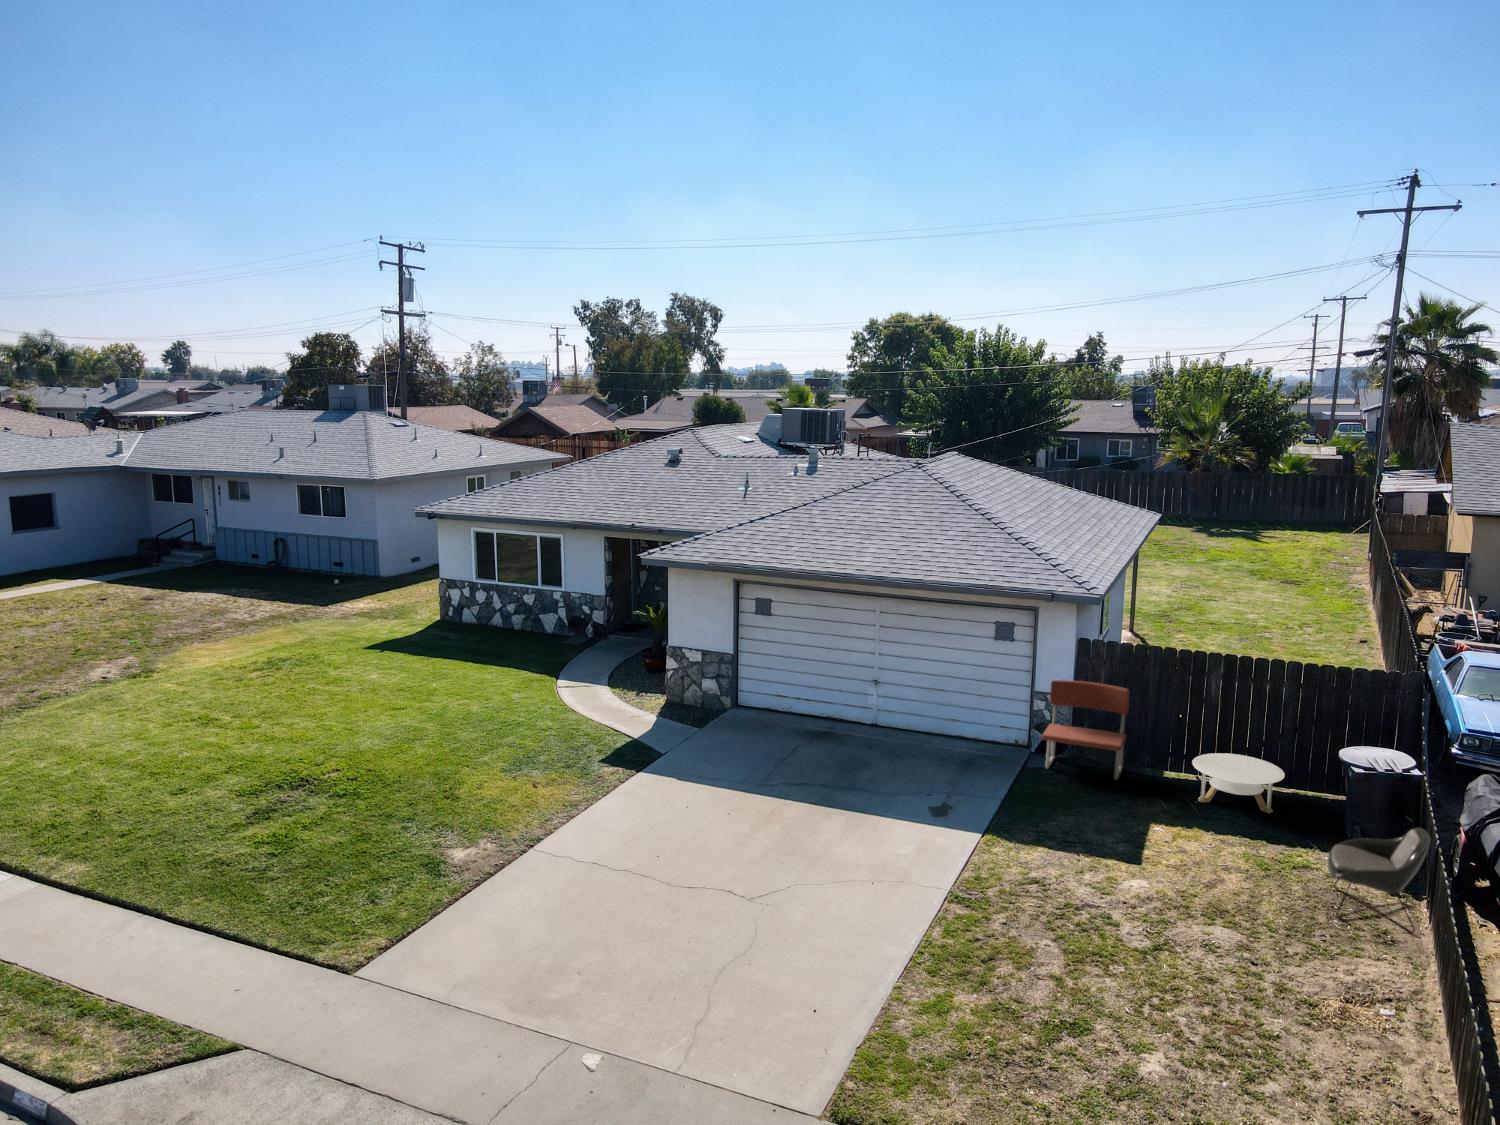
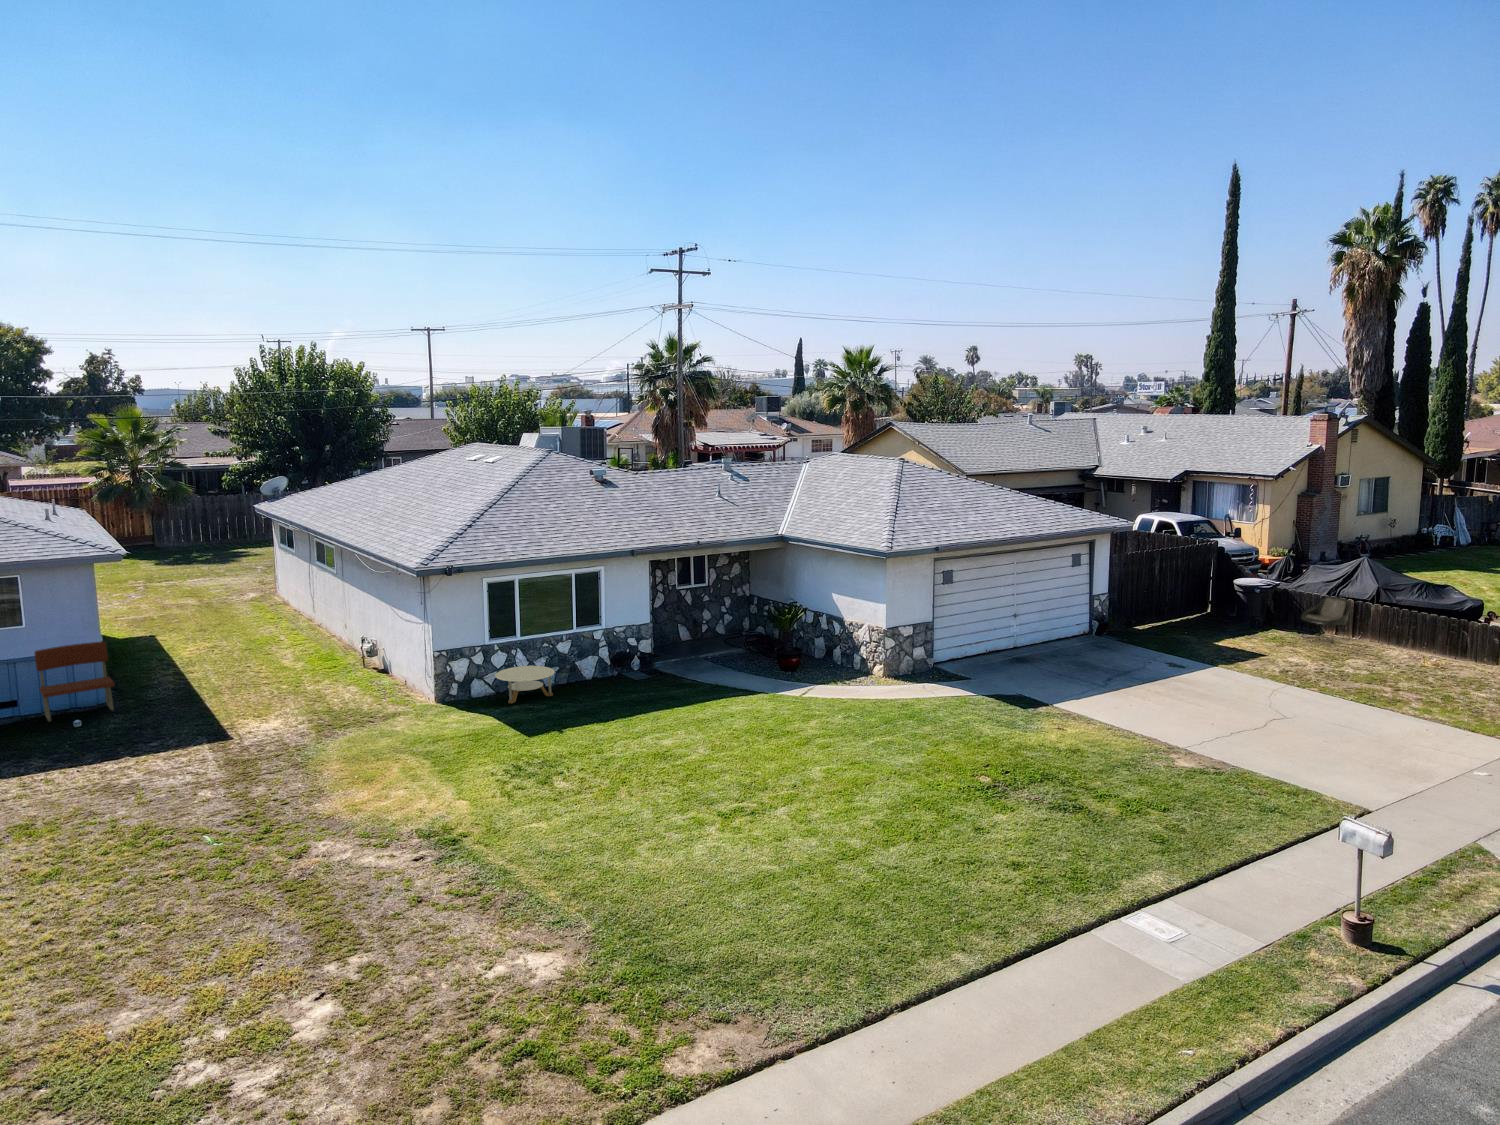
bench: present [1042,680,1129,779] -> present [34,642,115,721]
round table: present [1192,753,1285,813] -> present [495,666,555,703]

